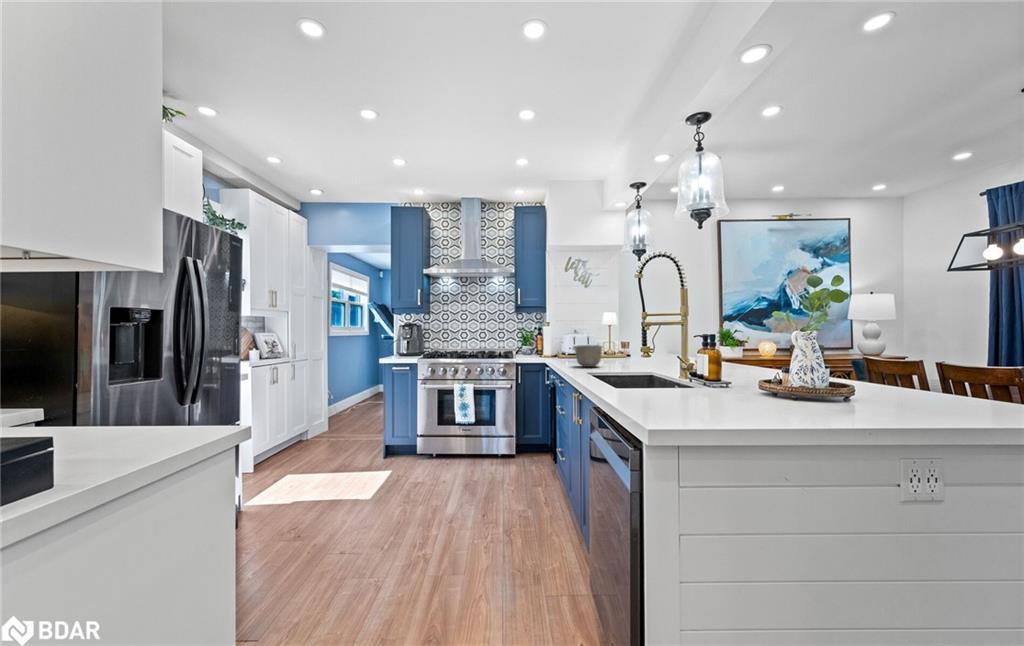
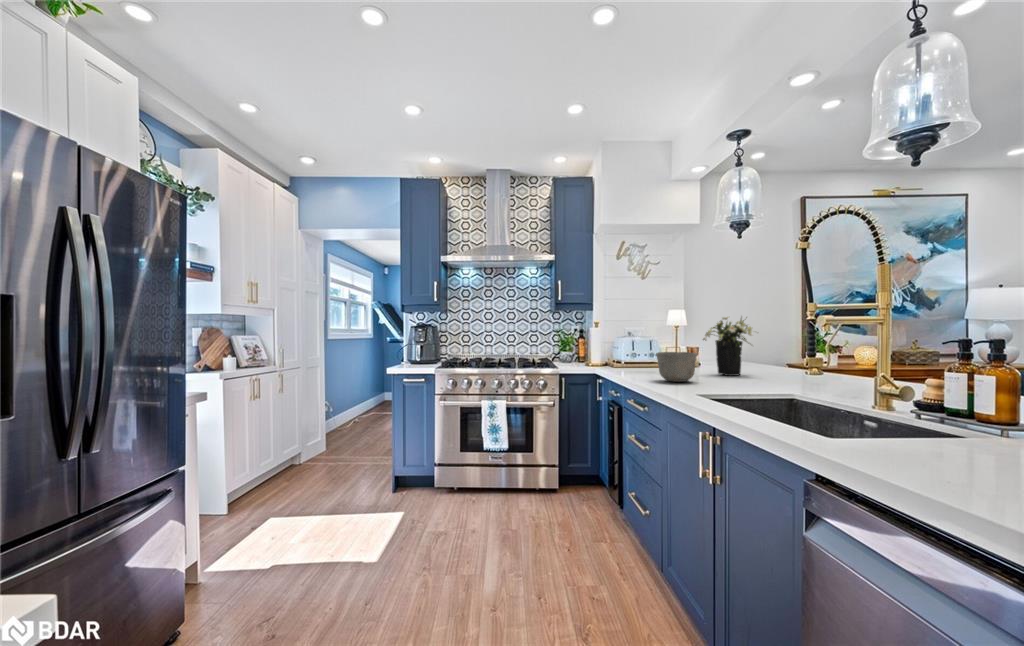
flower arrangement: none [614,318,652,363] -> present [703,317,753,376]

